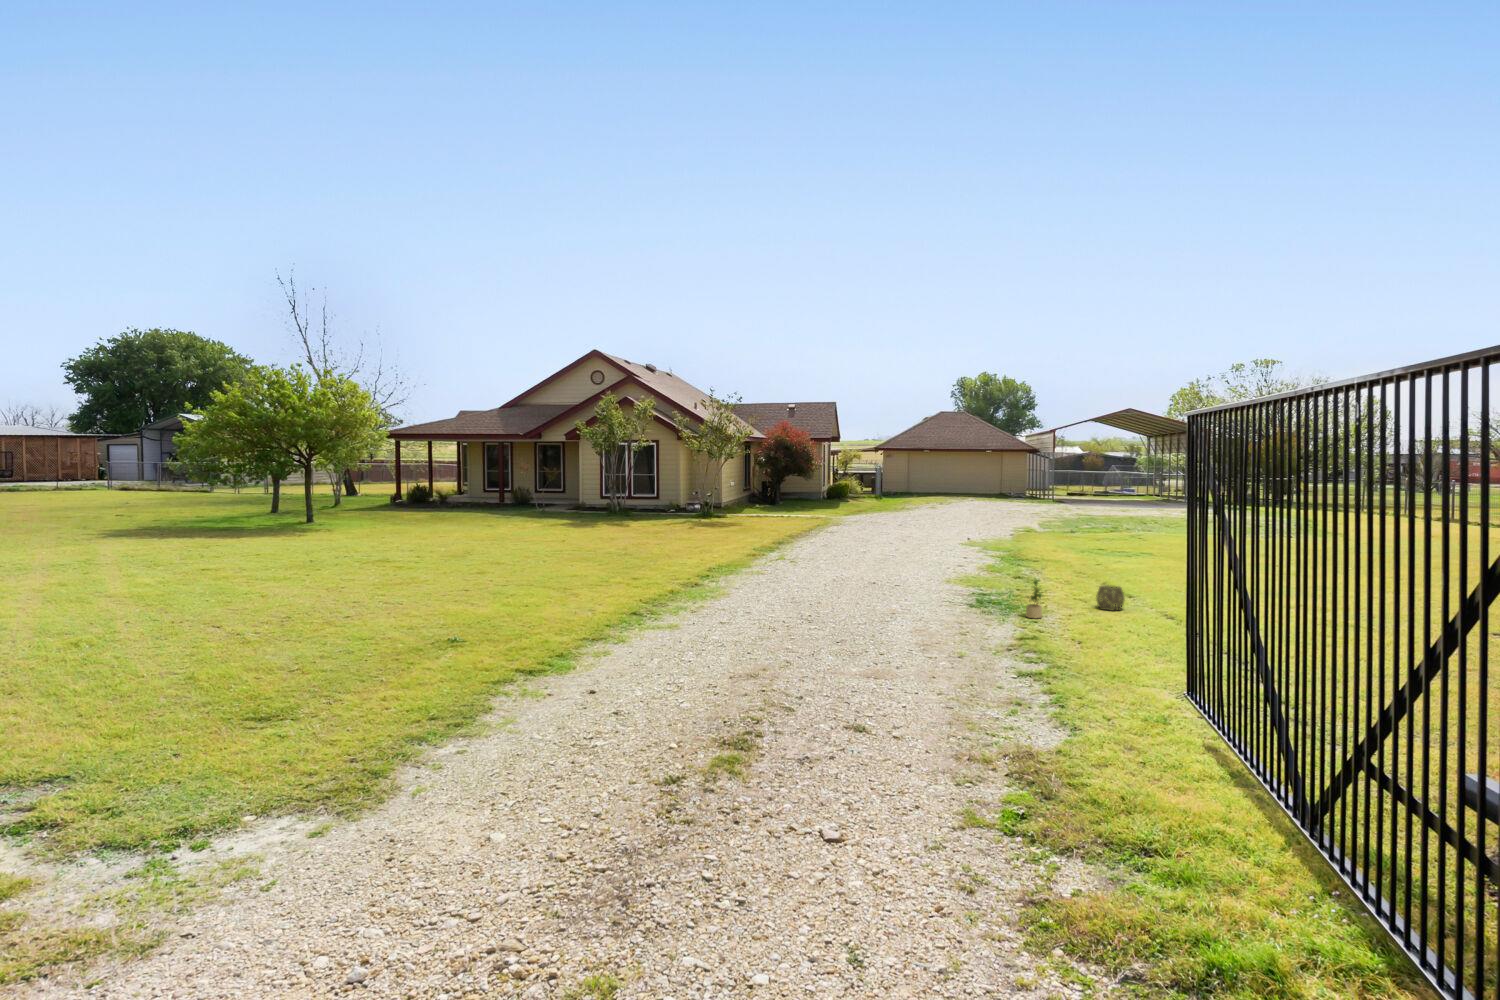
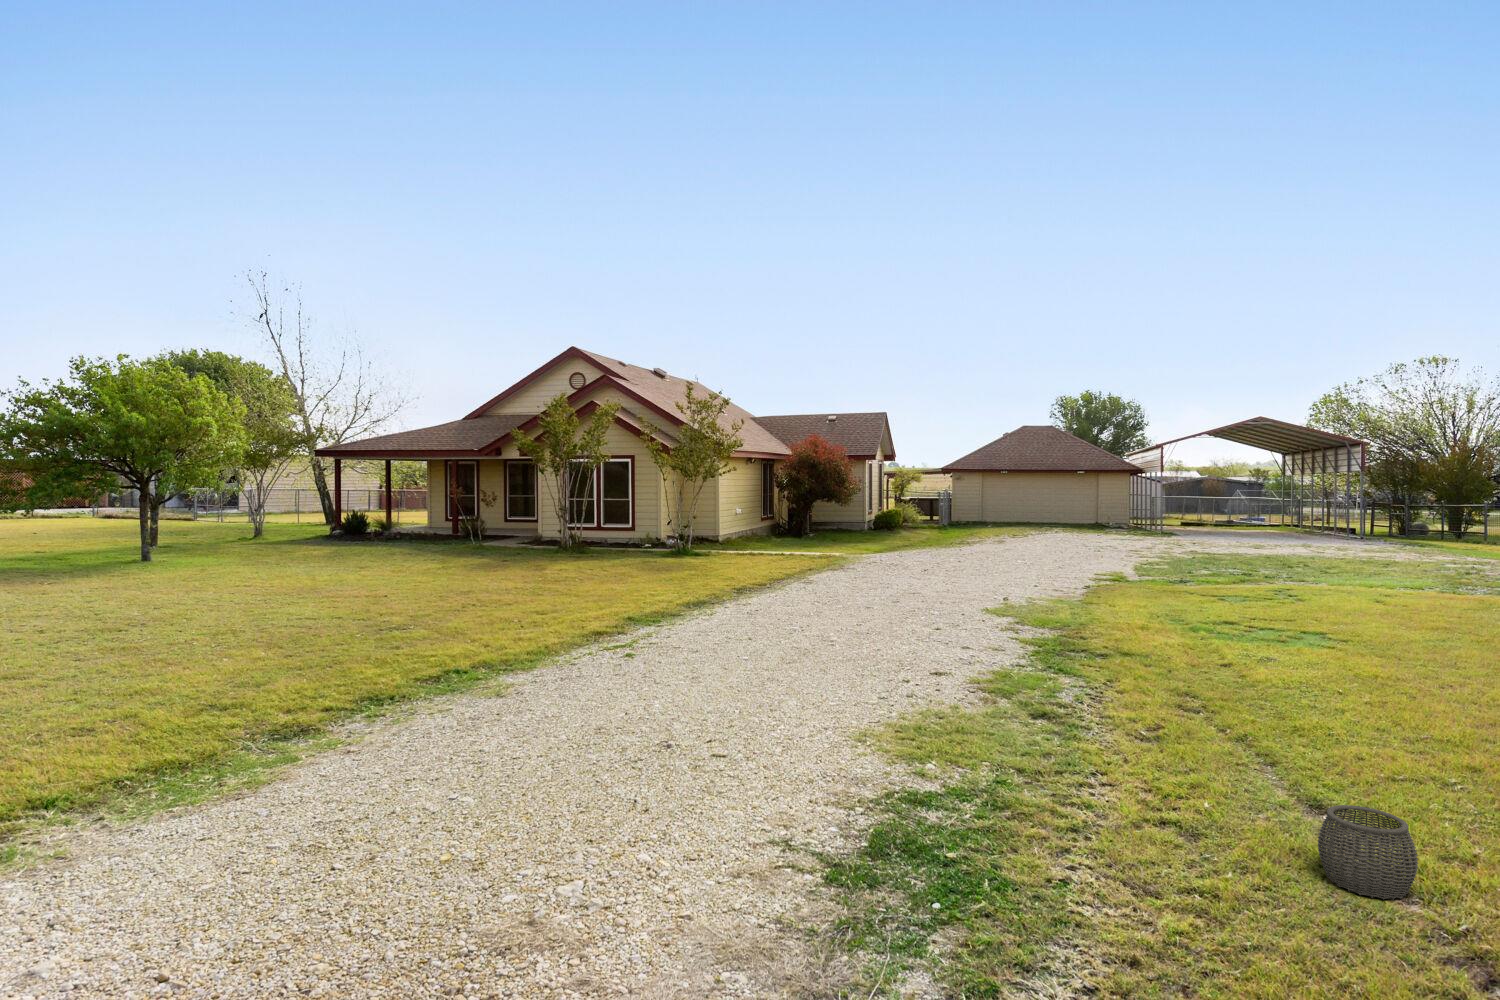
potted plant: present [1026,579,1043,618] -> none [1091,813,1161,955]

